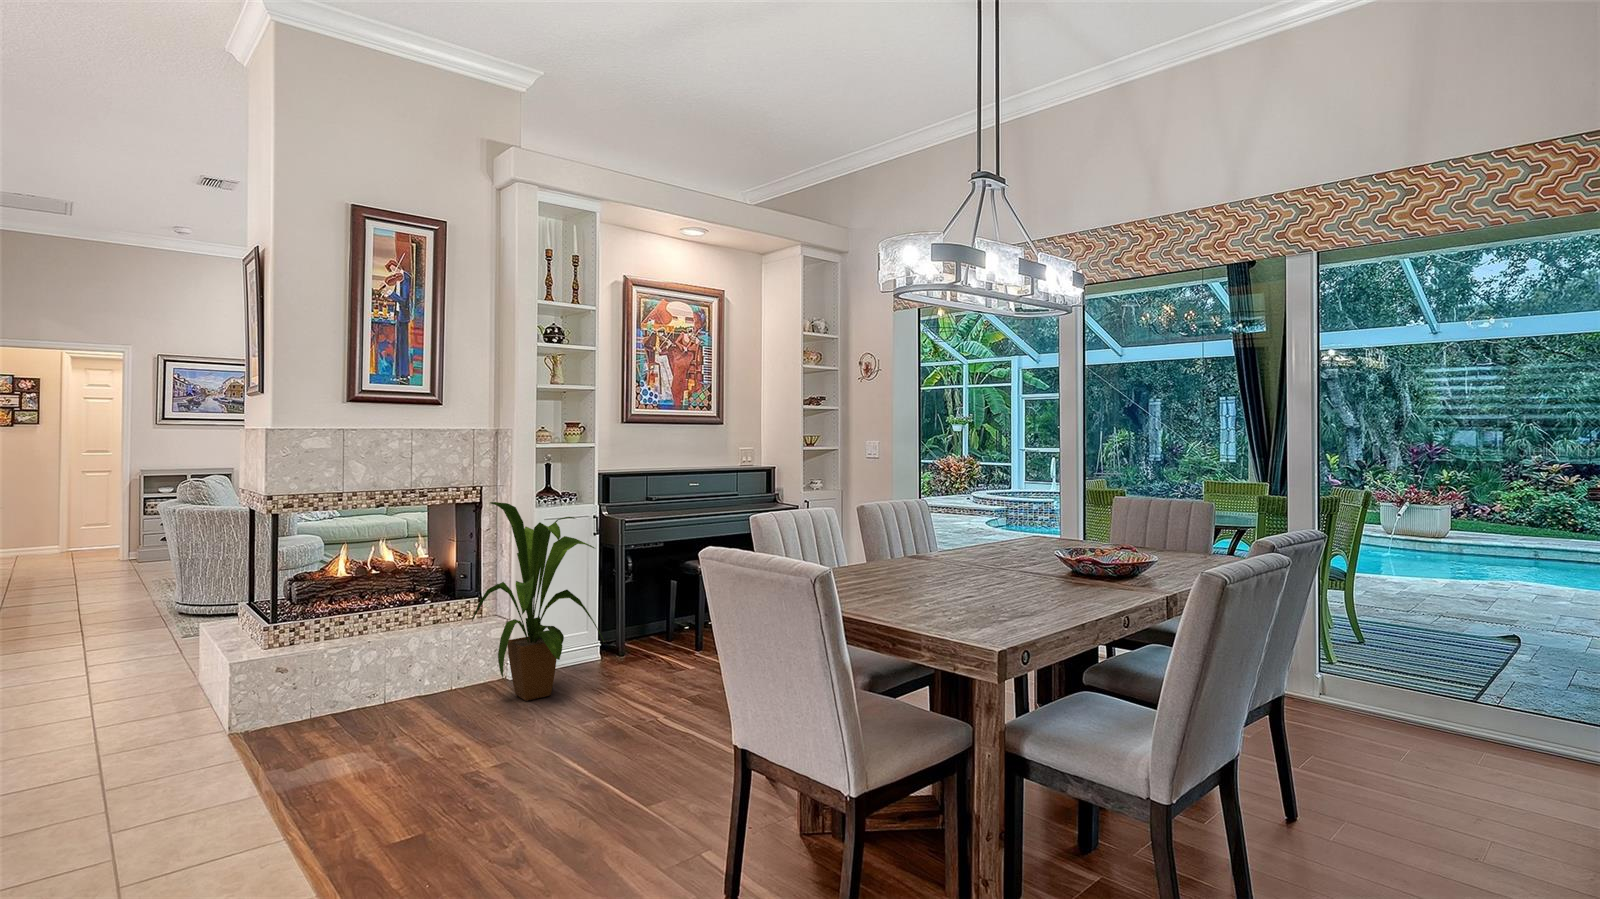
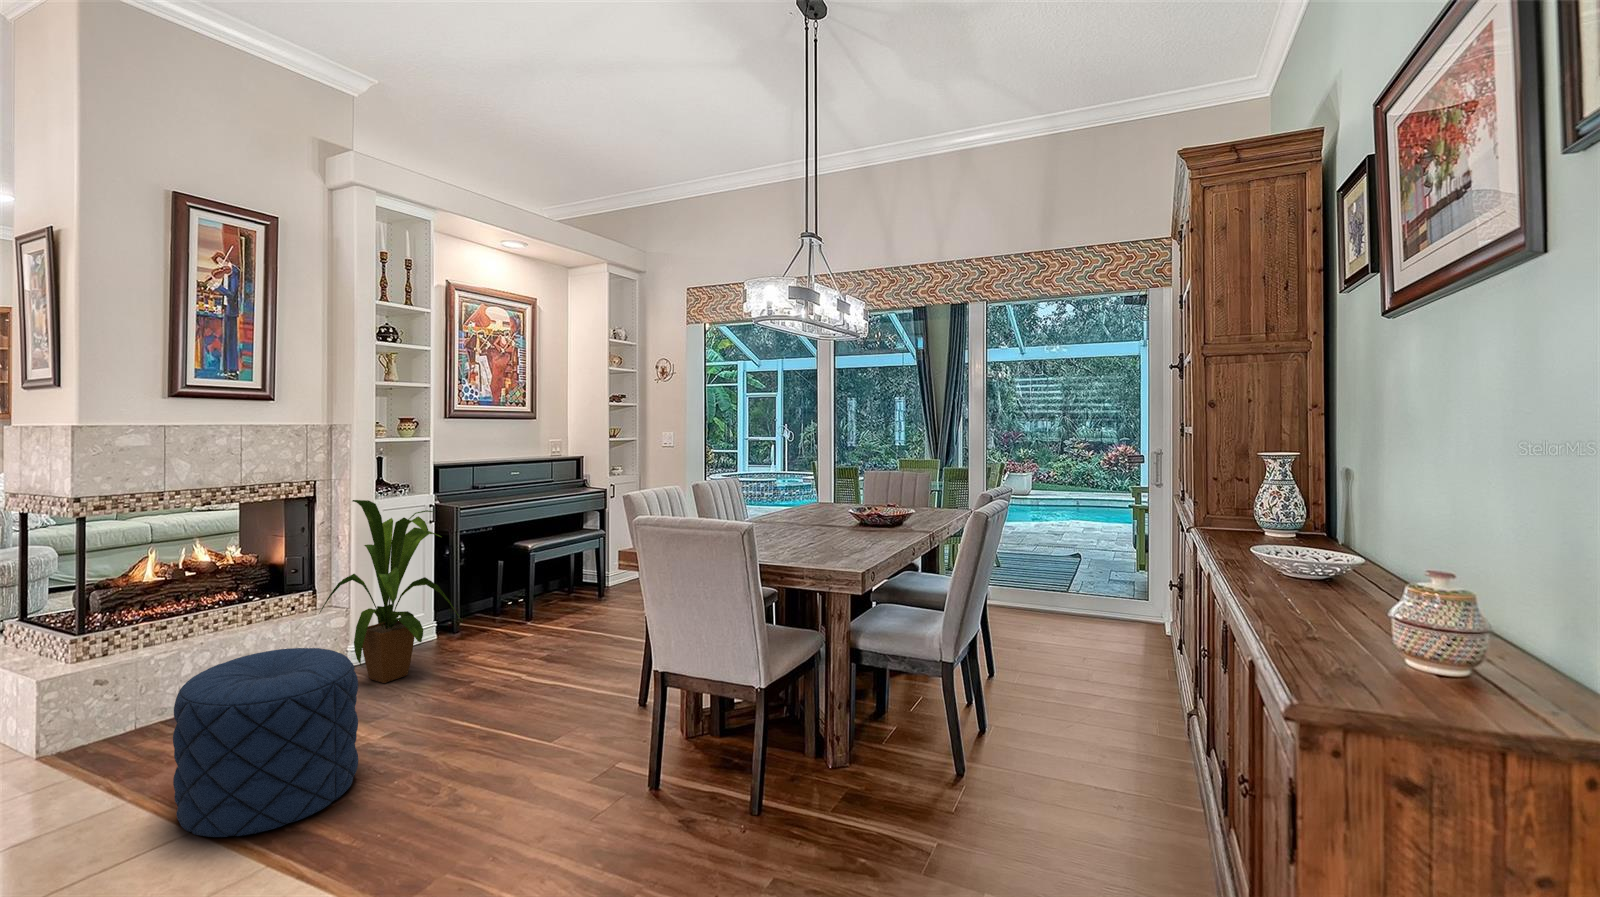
pouf: none [282,649,451,834] -> present [173,648,358,837]

